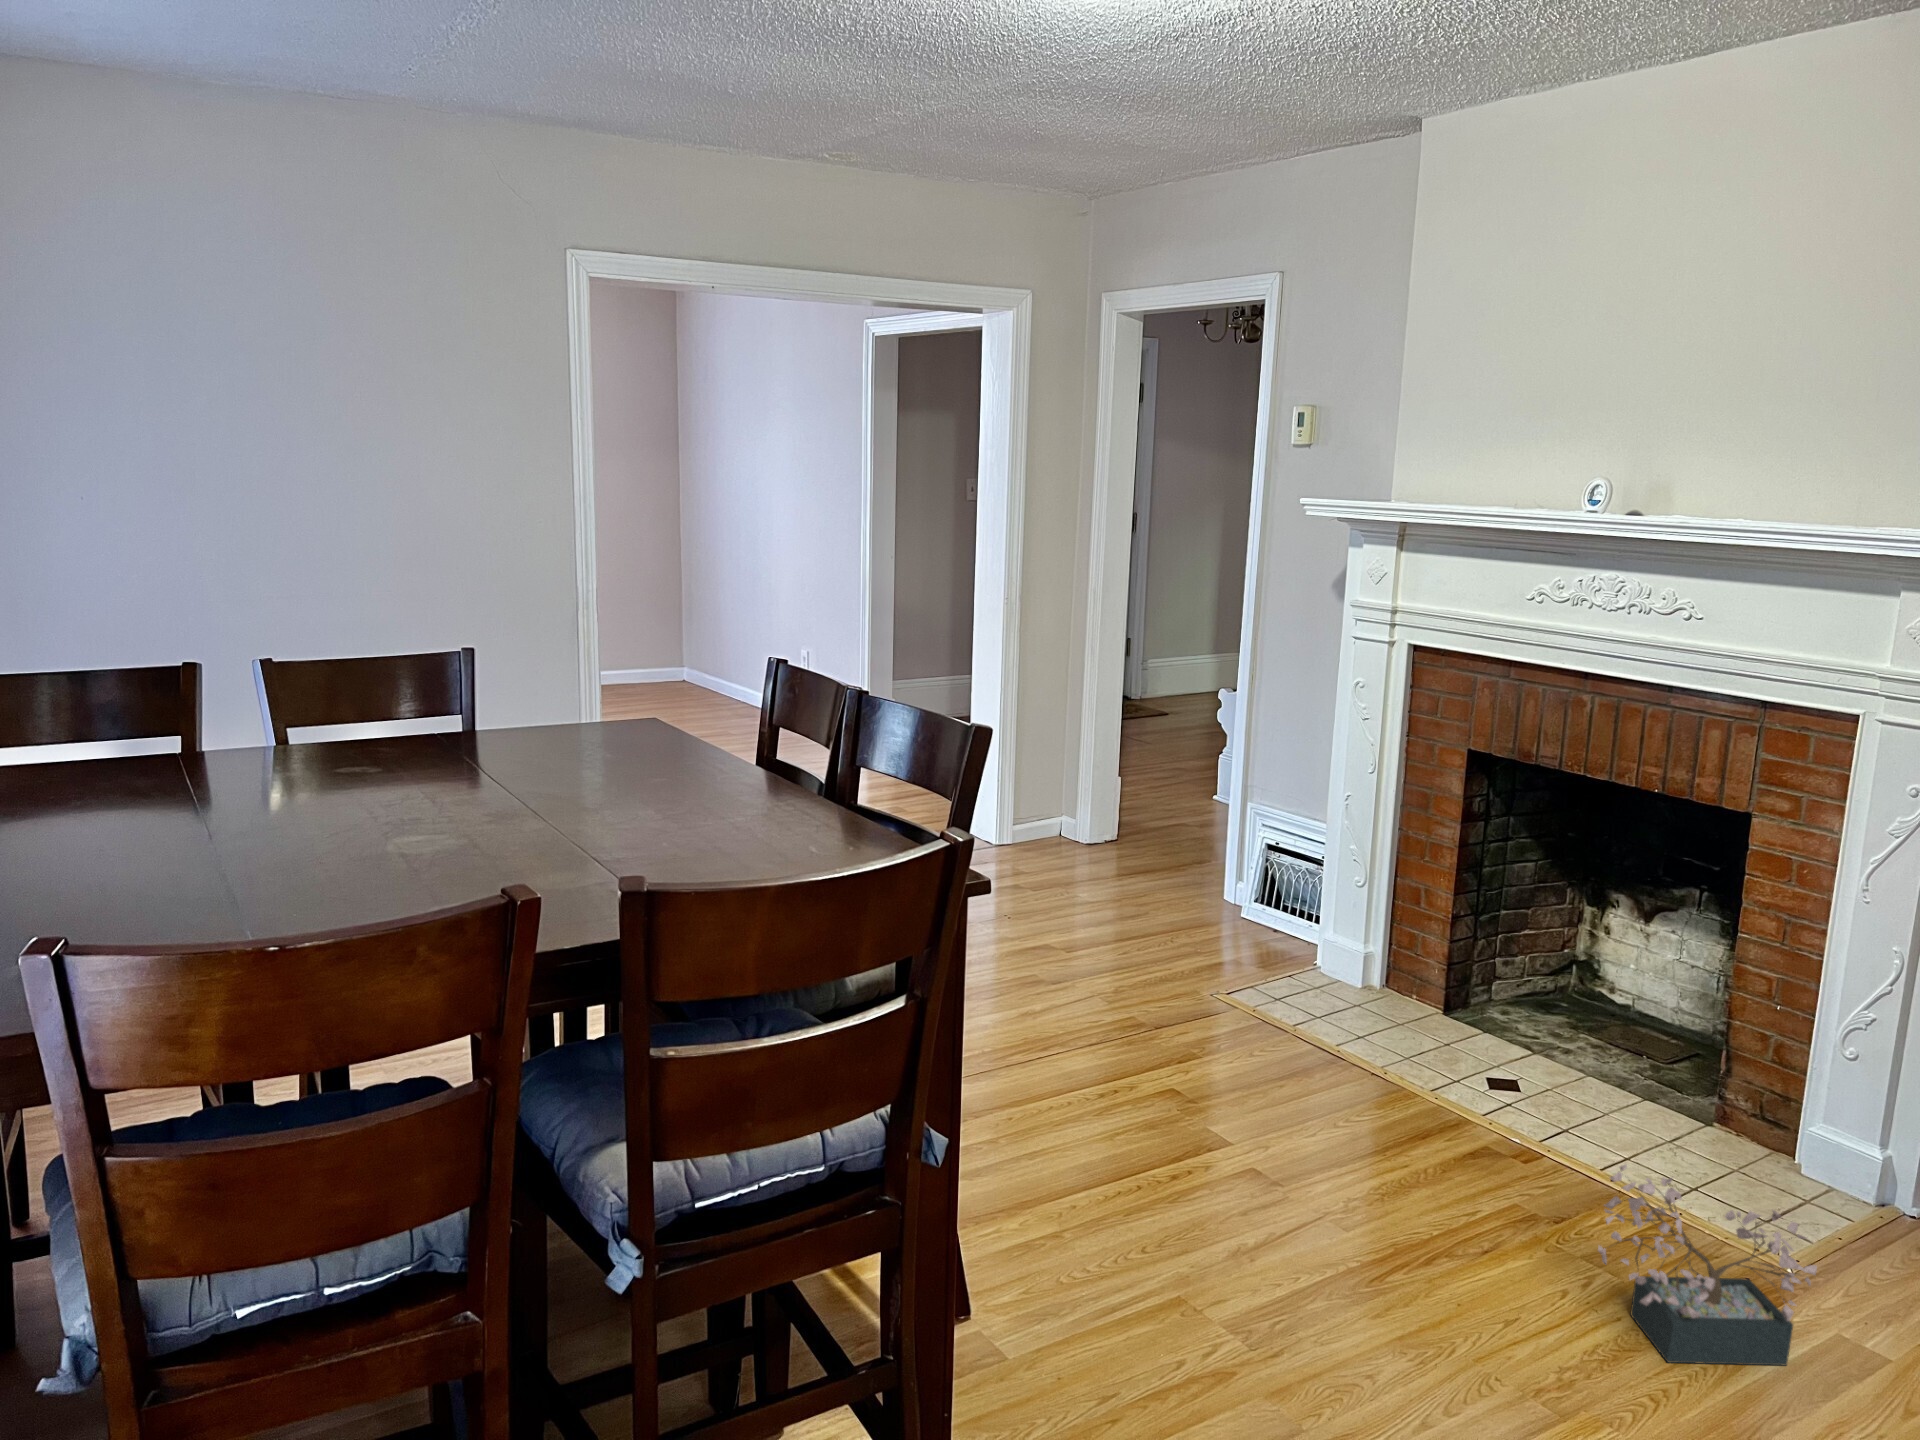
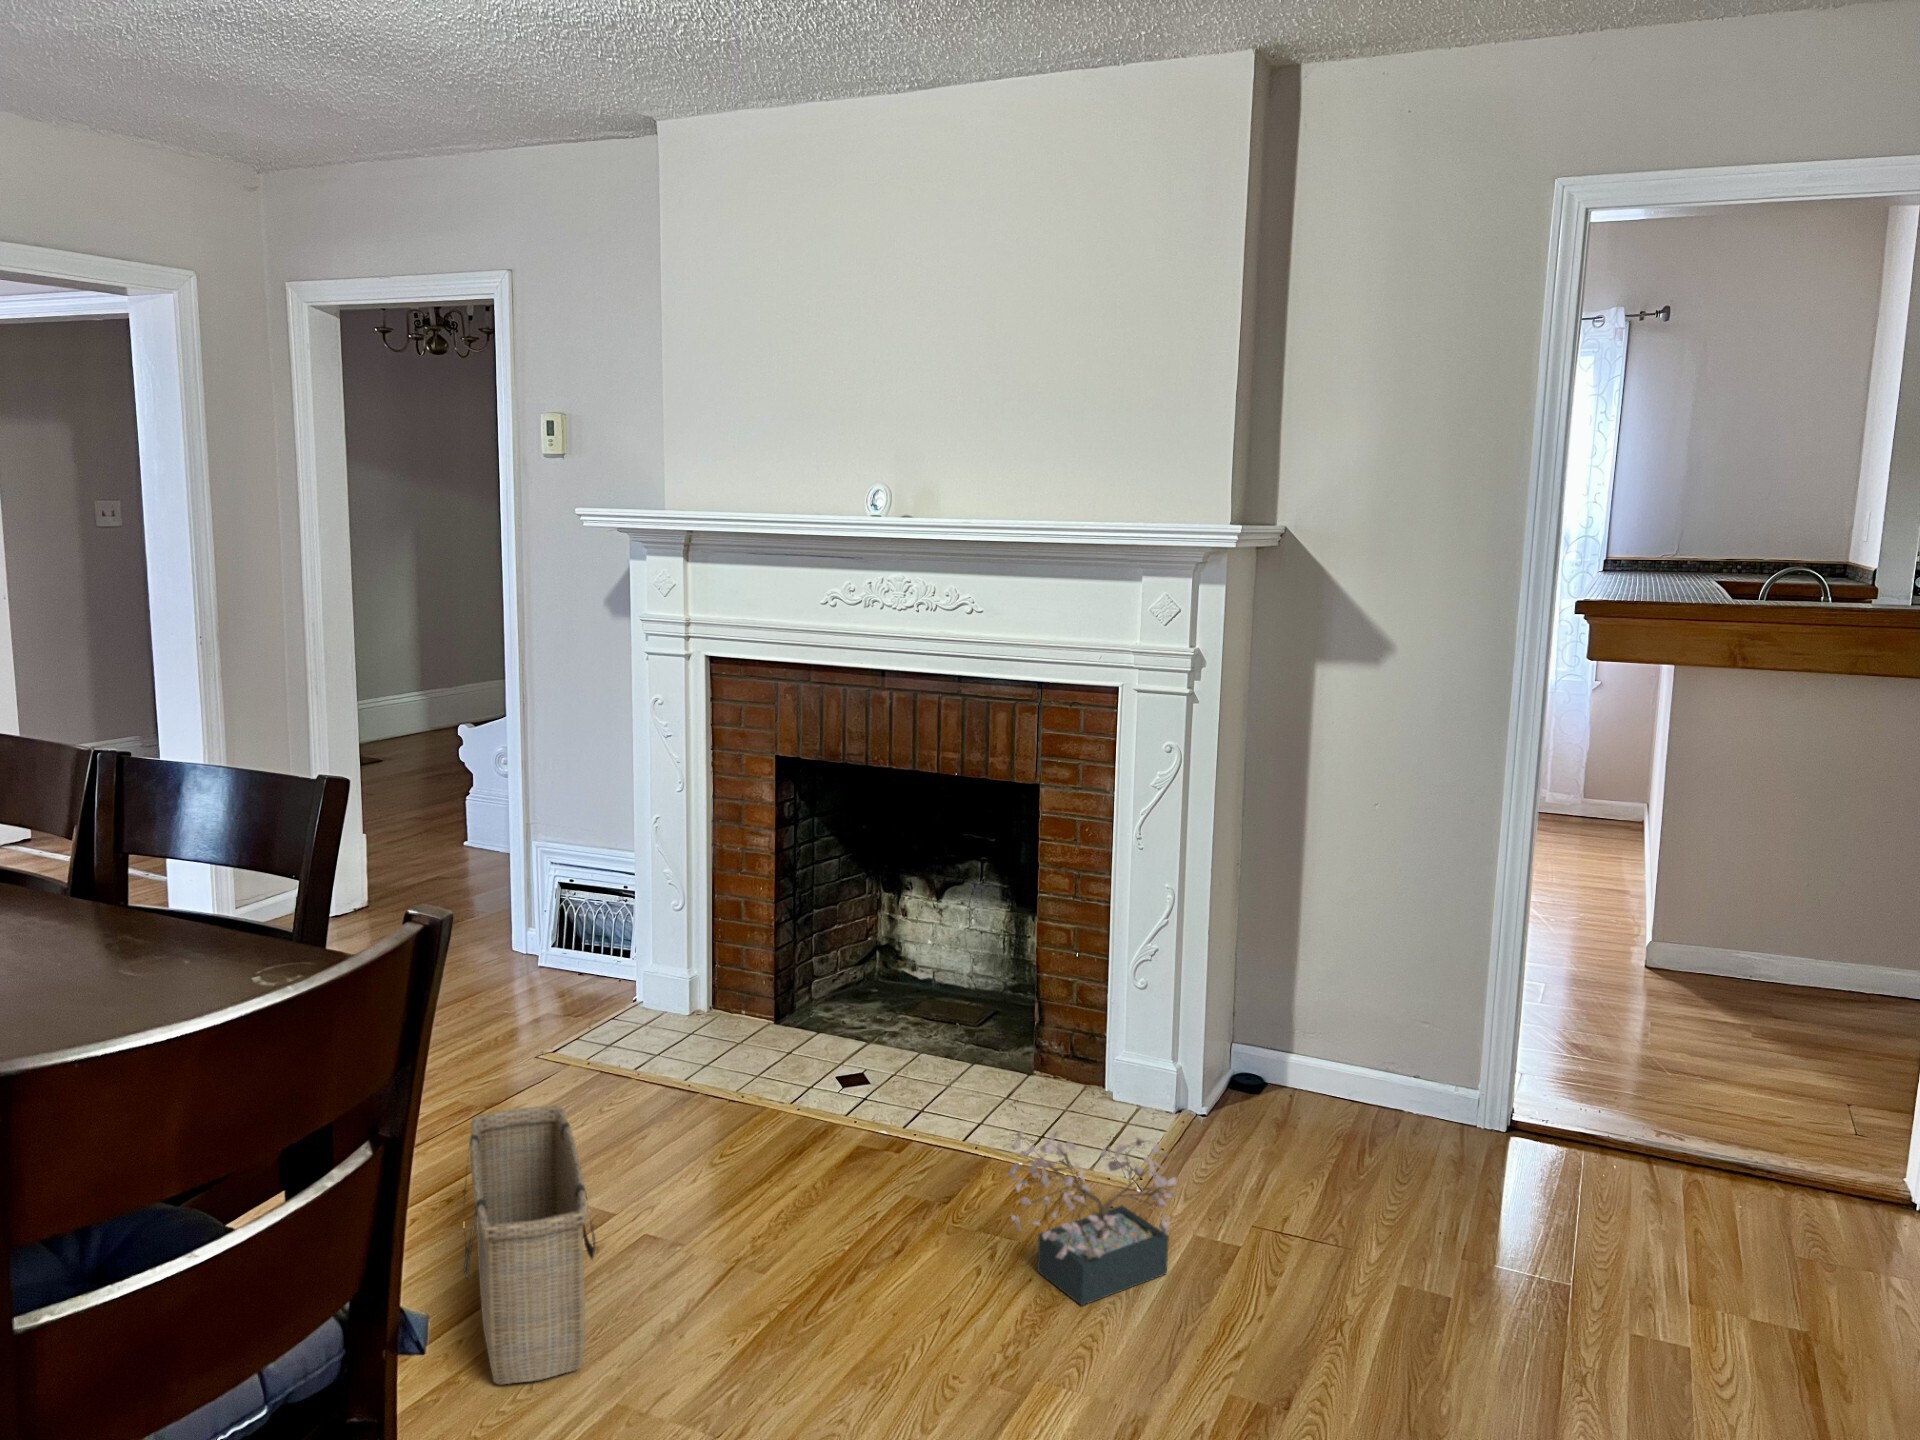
basket: none [1082,1023,1191,1254] -> present [464,1106,596,1384]

